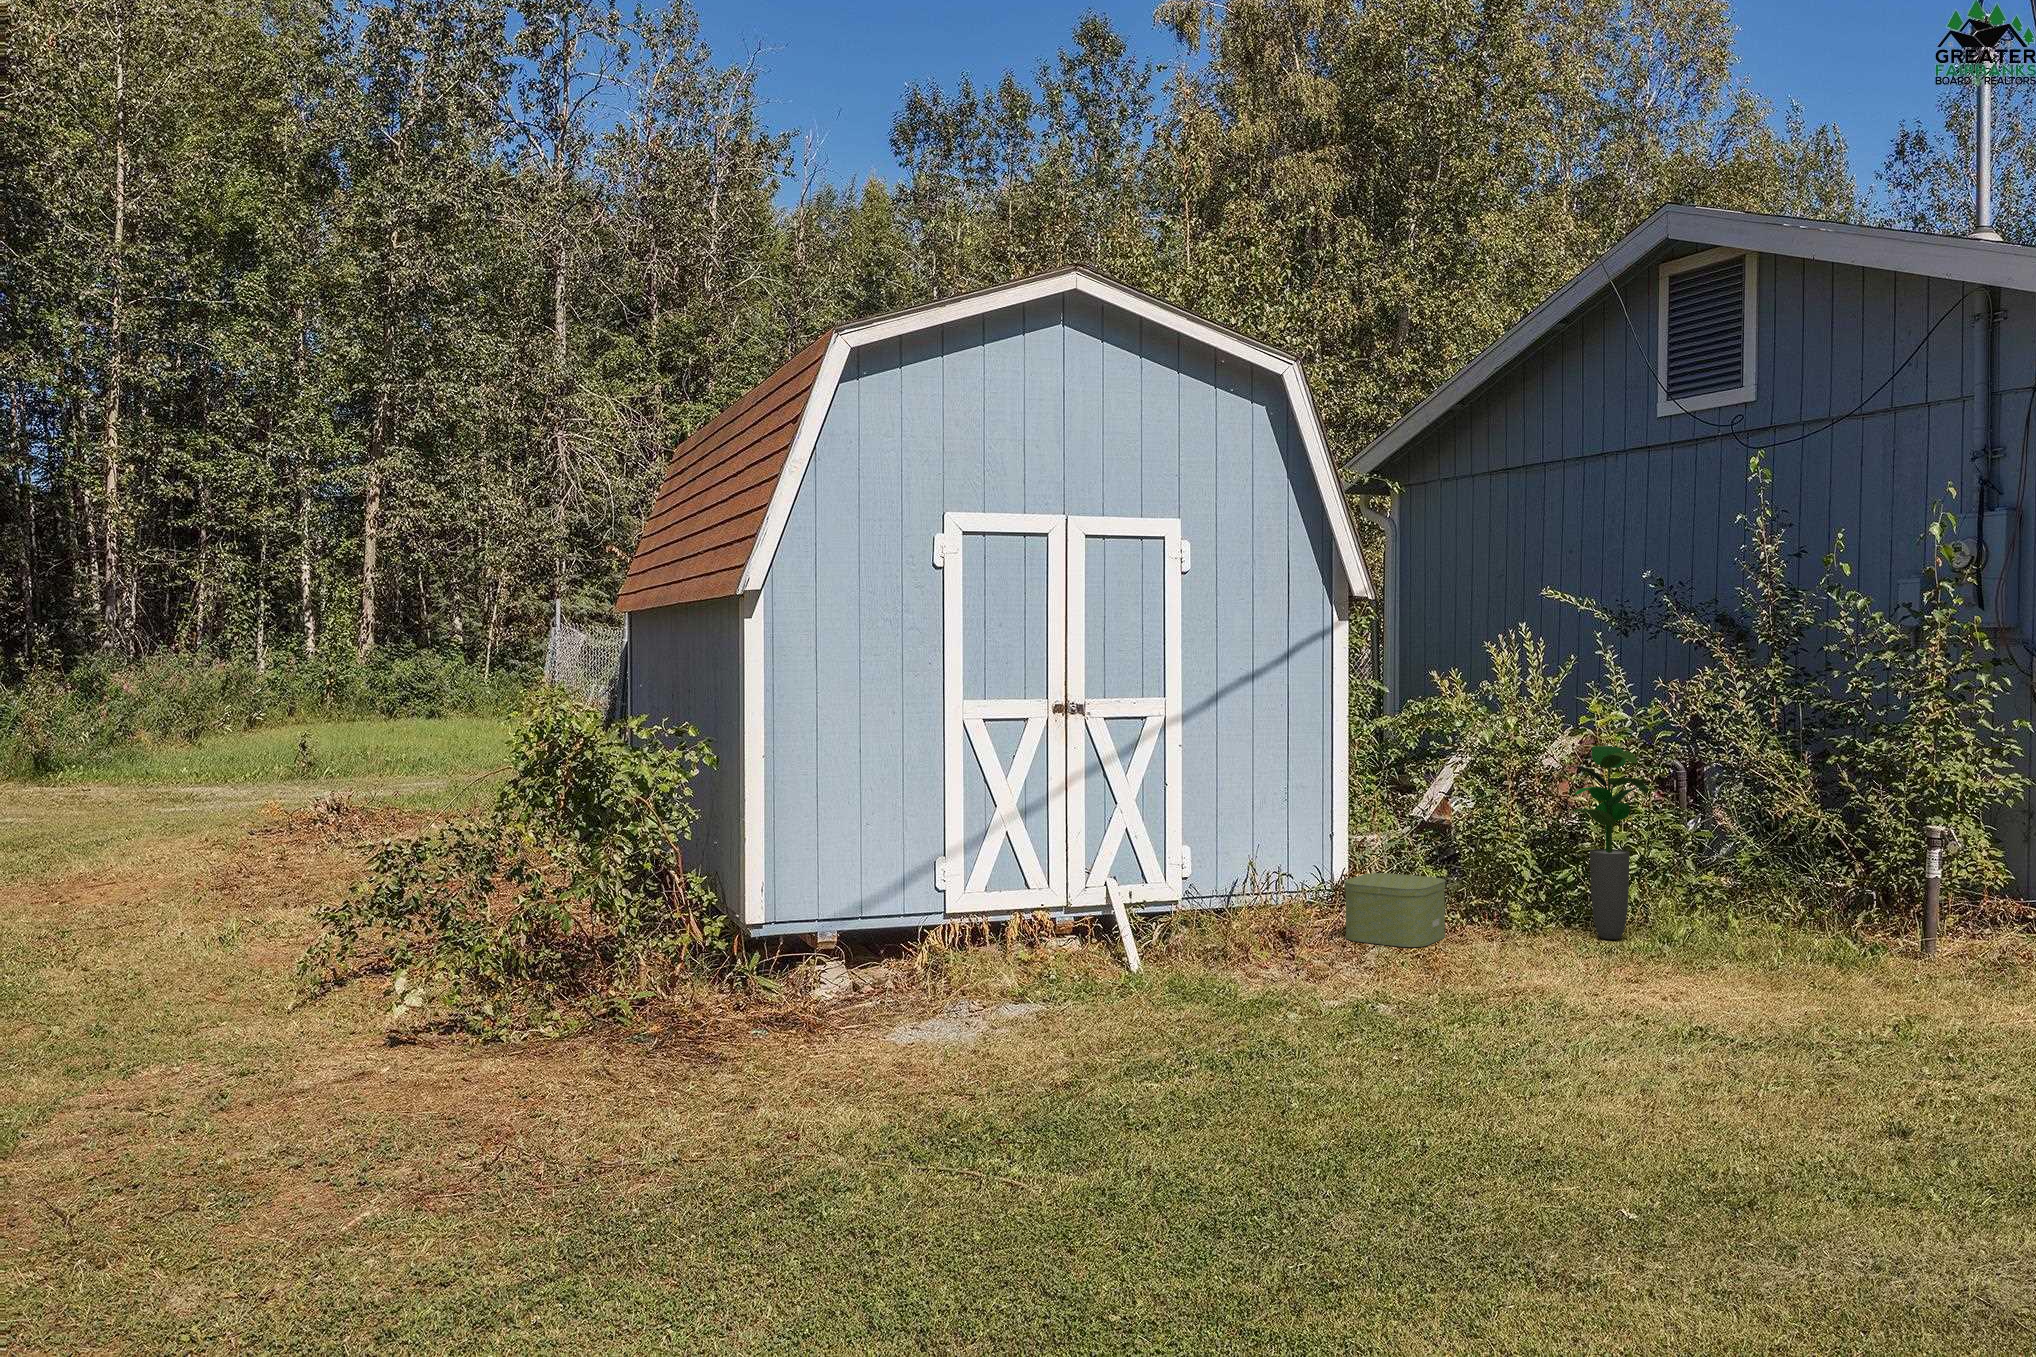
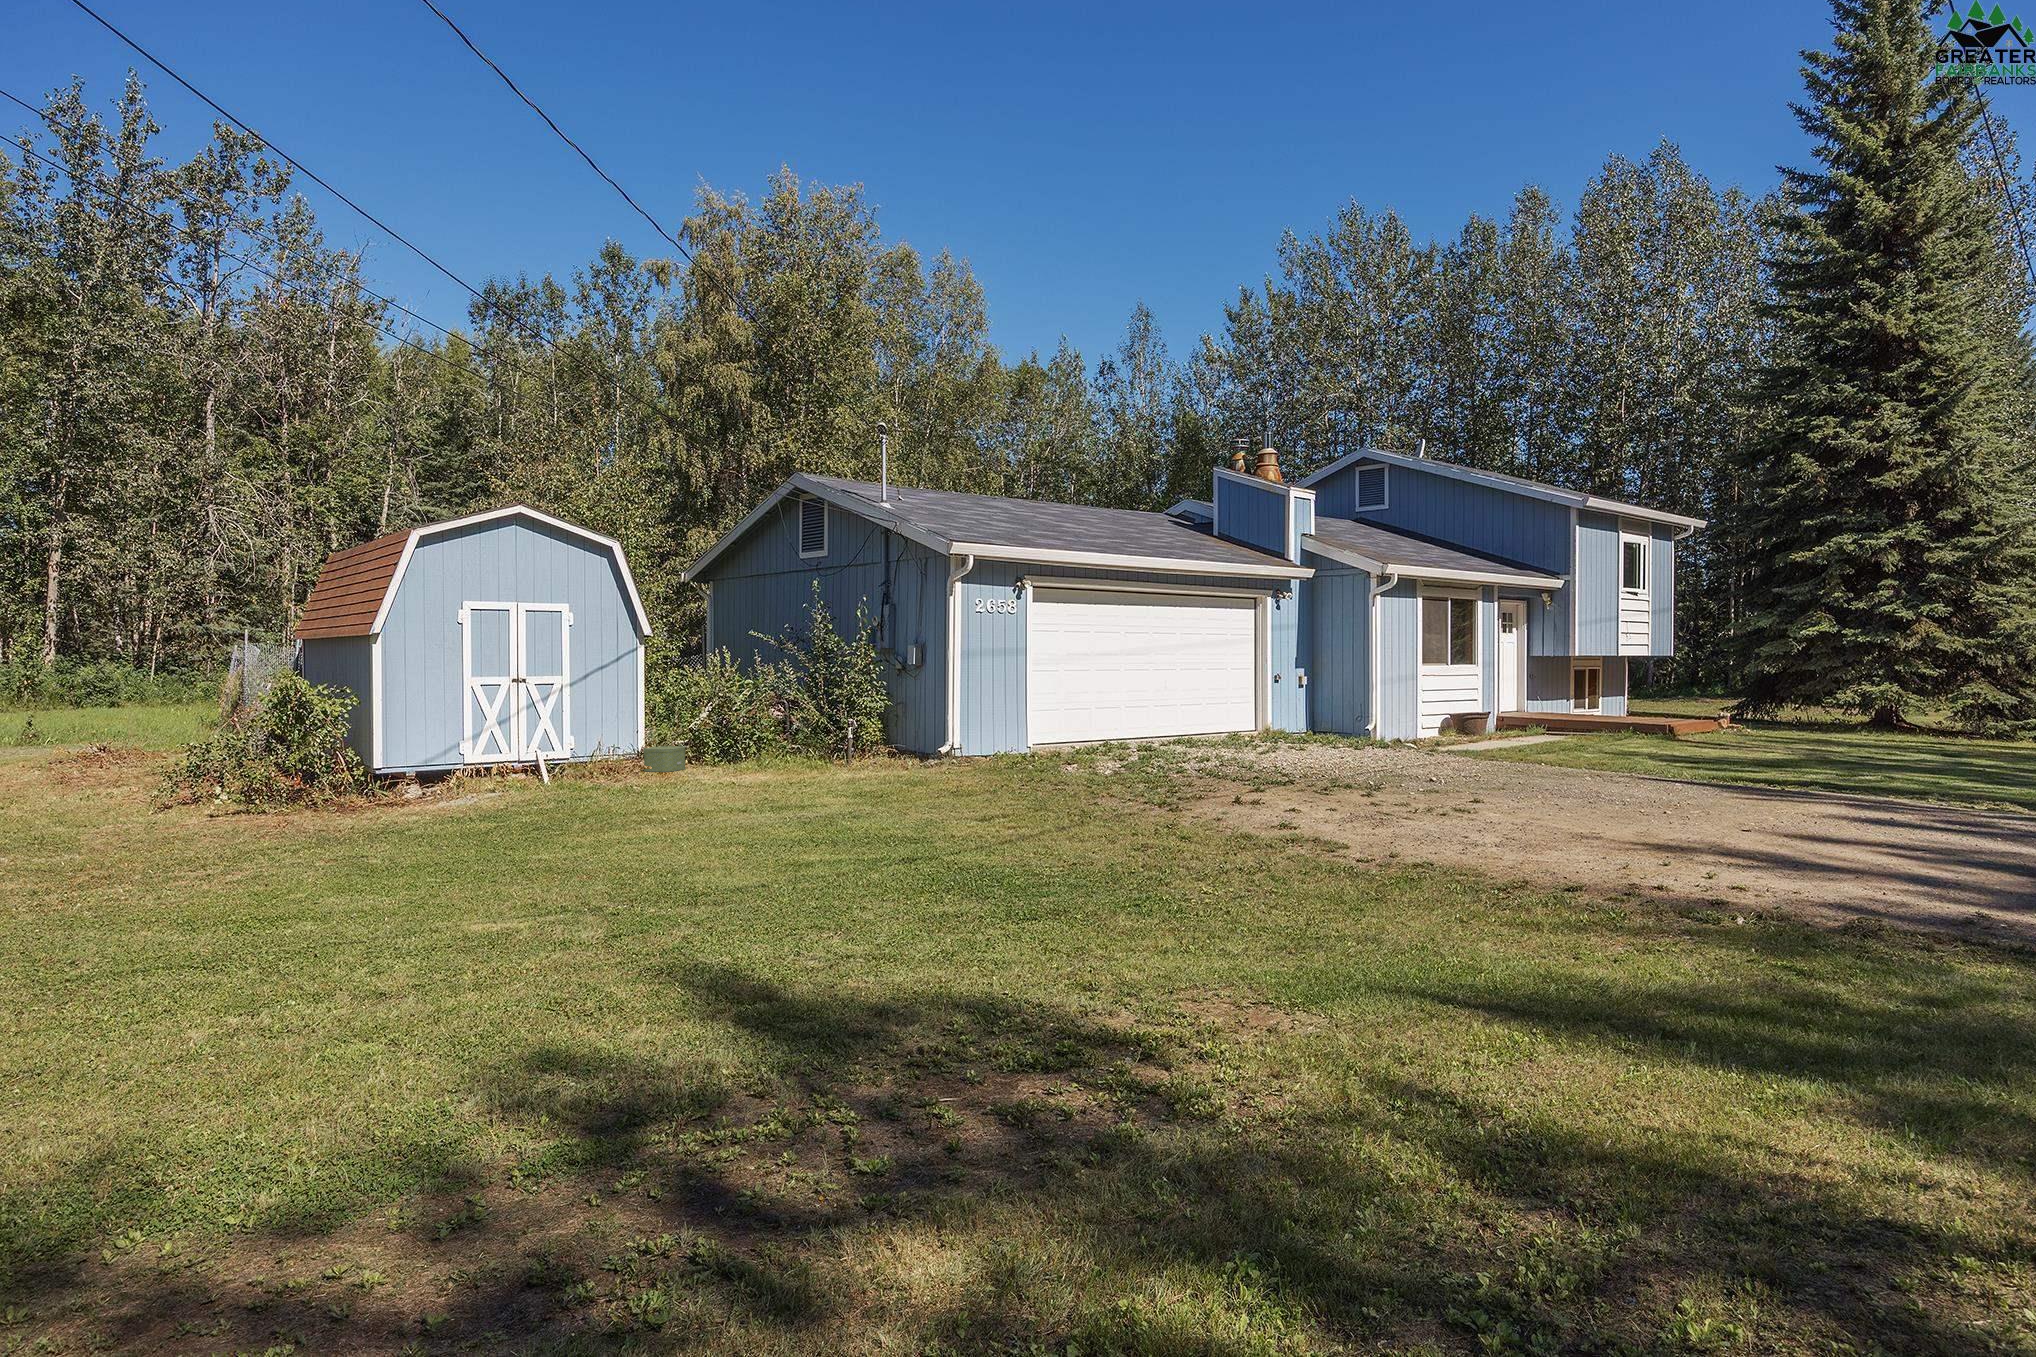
potted plant: present [1569,746,1648,939] -> none [730,694,764,766]

